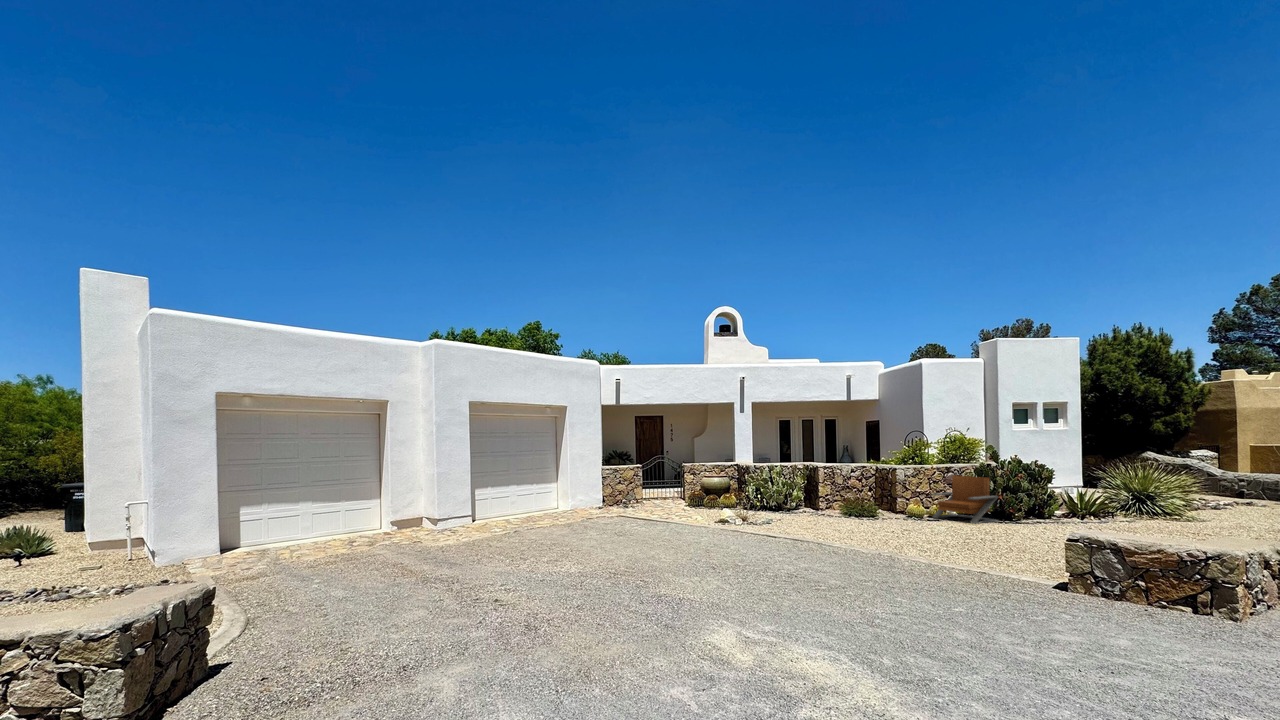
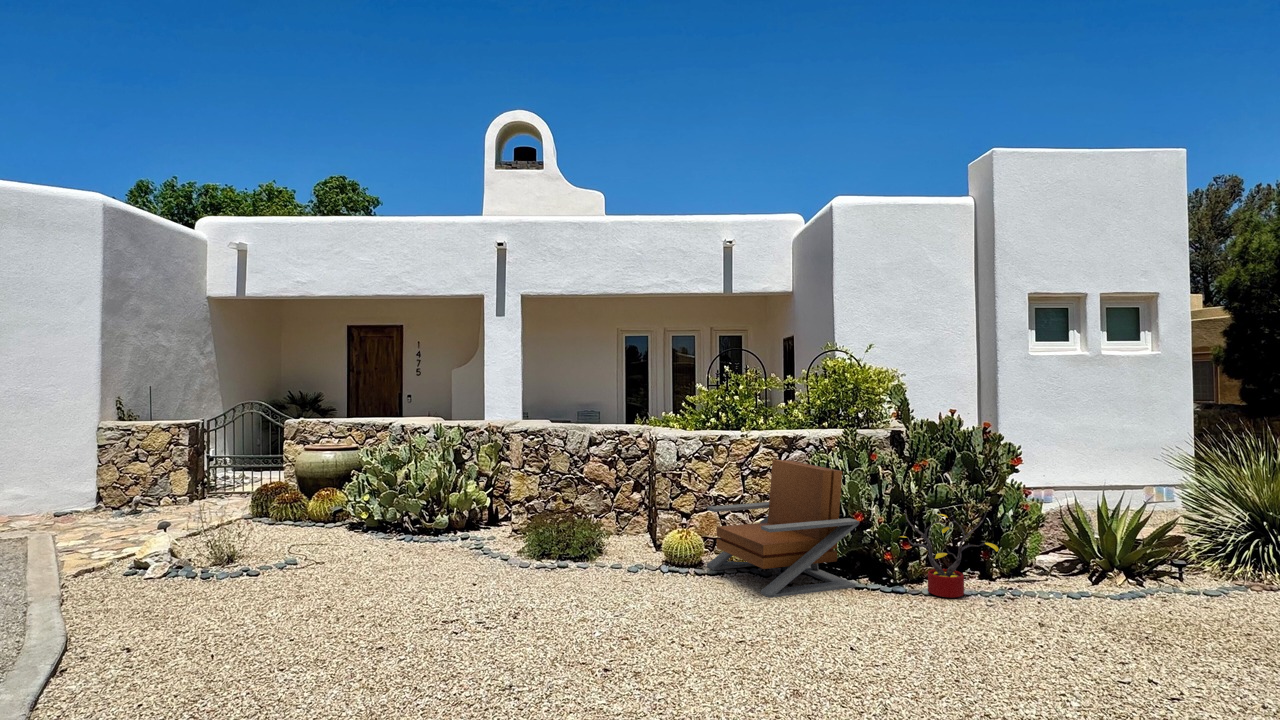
decorative plant: none [1011,491,1052,522] -> present [901,509,999,598]

